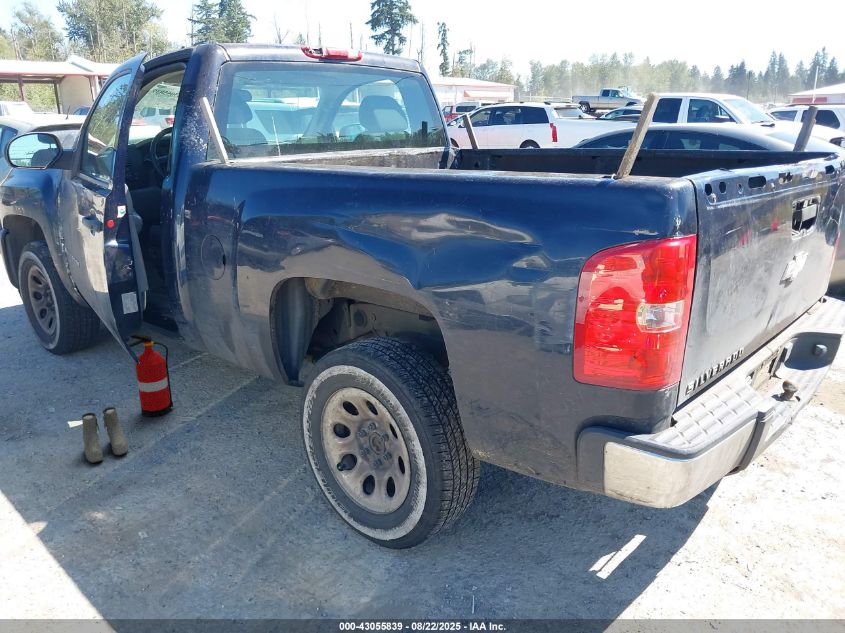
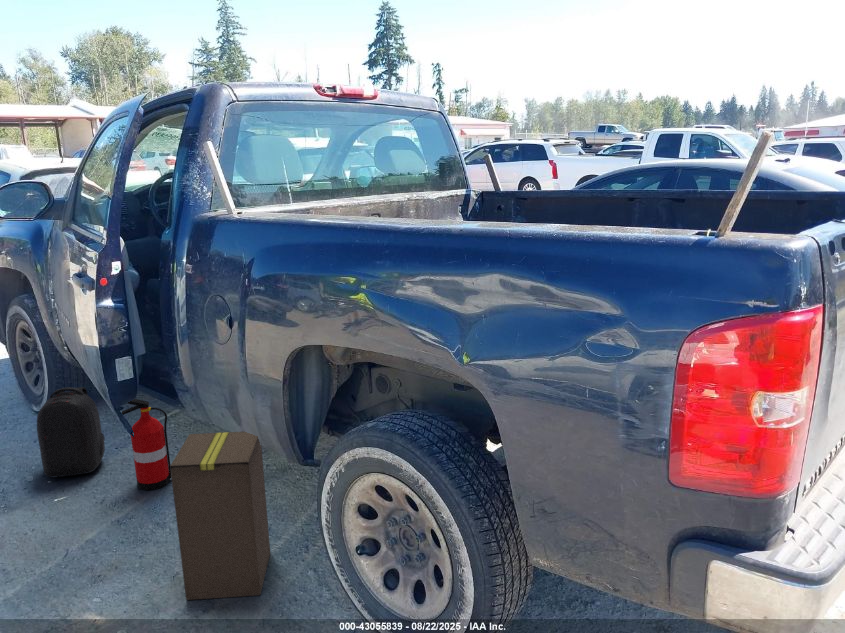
backpack: none [50,324,112,405] -> present [37,387,105,478]
cardboard box: none [171,358,260,501] -> present [170,432,270,600]
boots: present [82,407,128,463] -> none [69,484,121,550]

